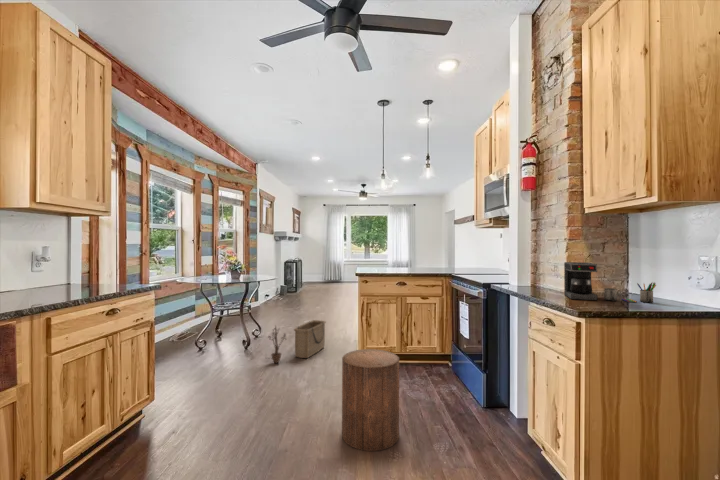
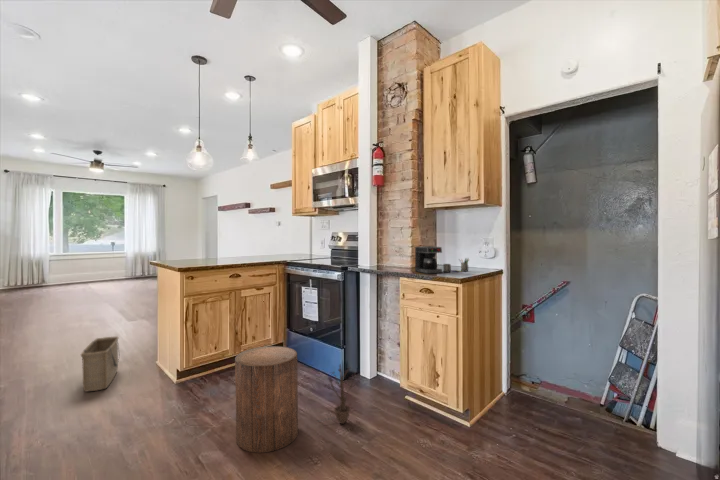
decorative plant: present [269,327,285,363] -> present [325,366,360,424]

